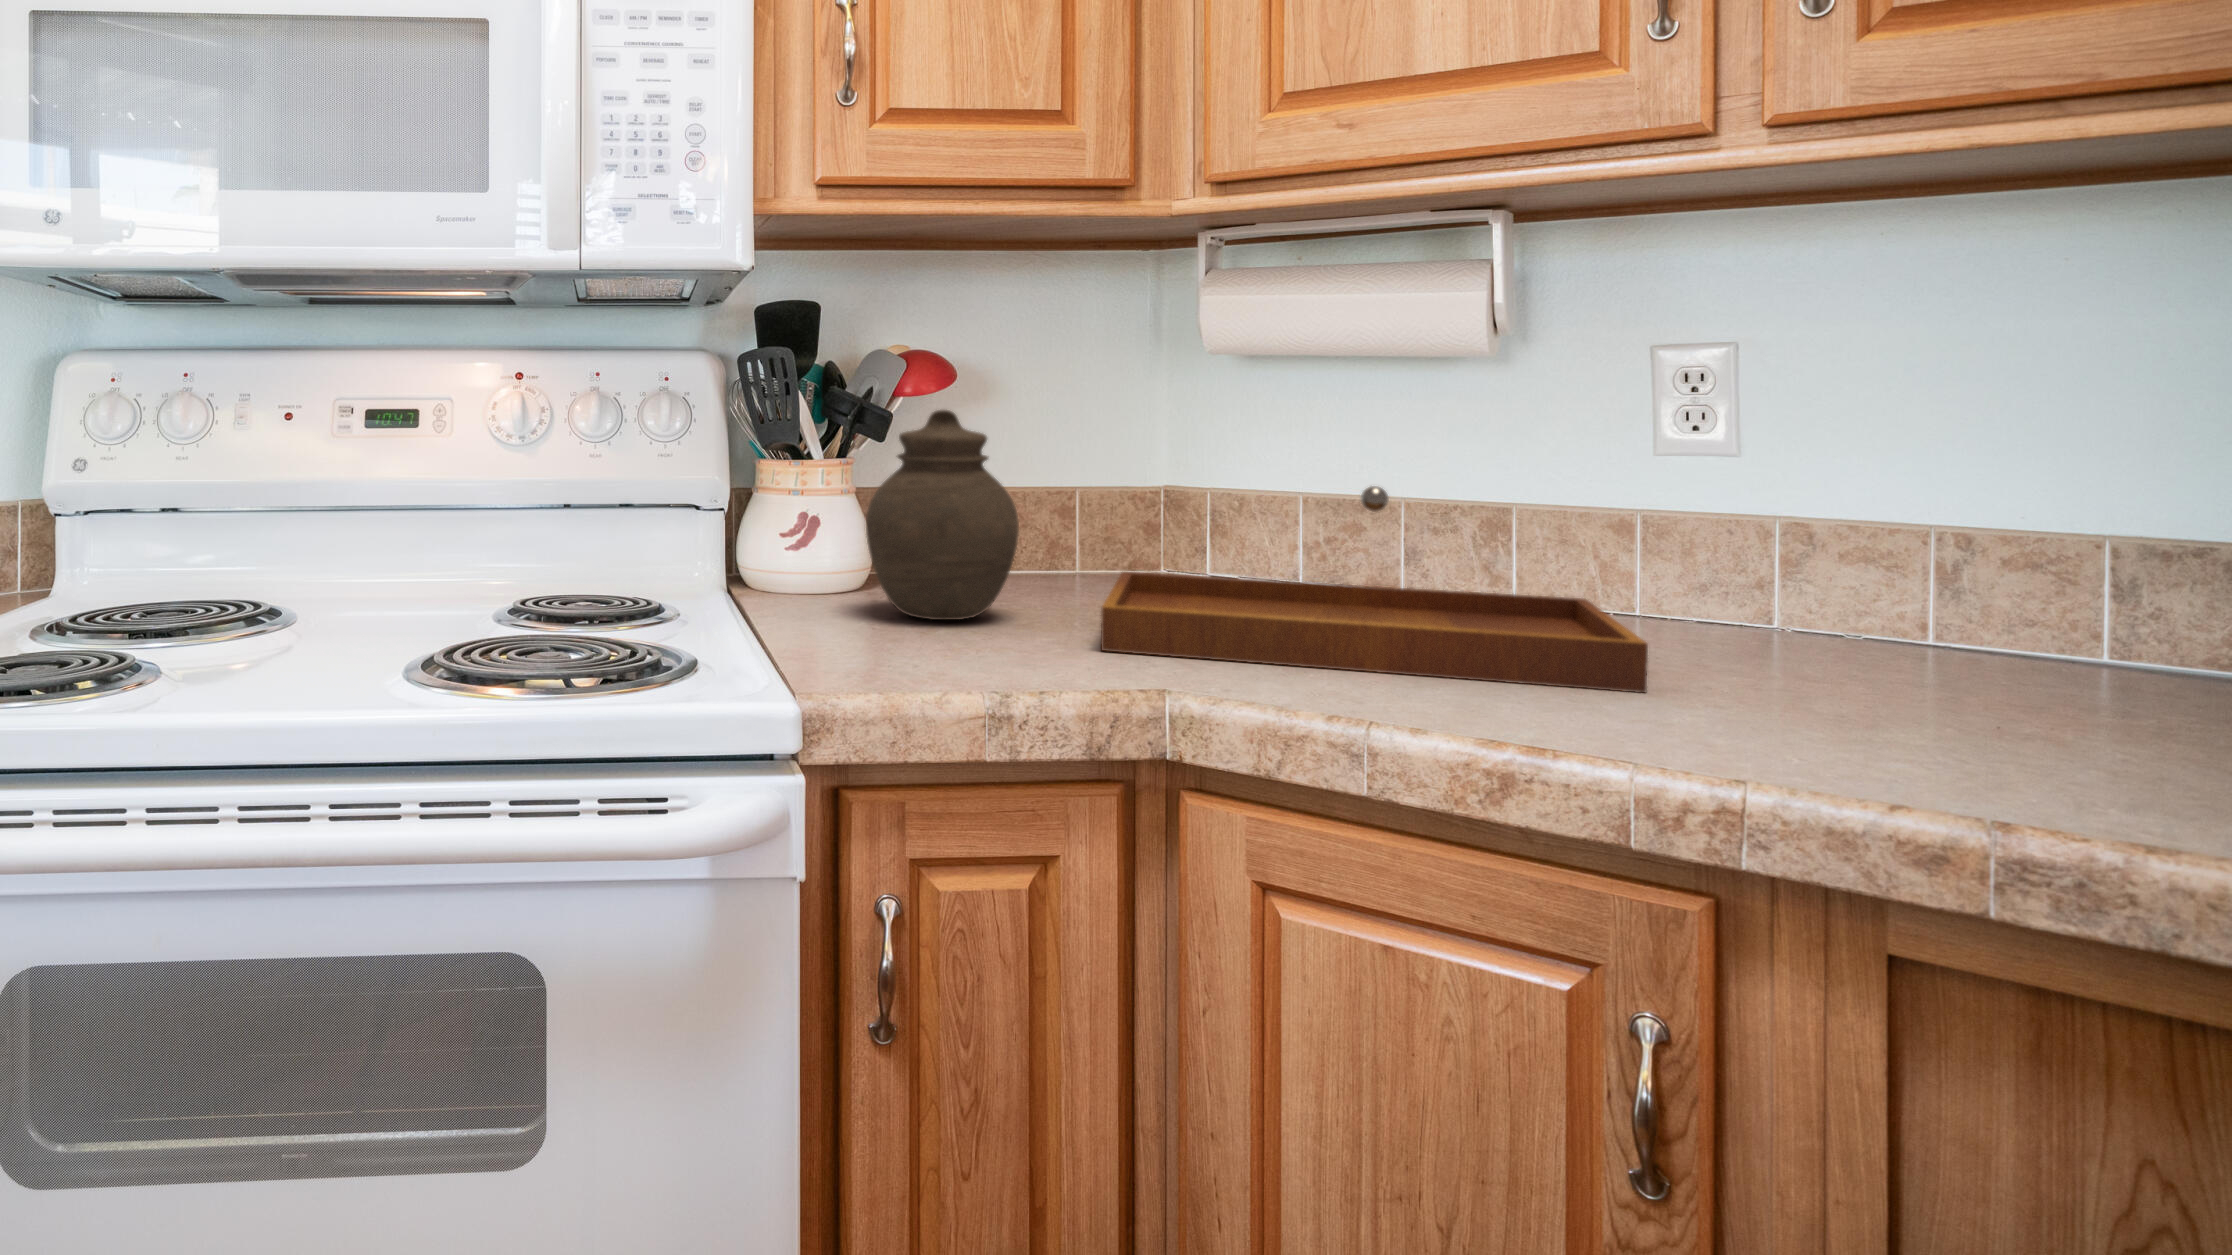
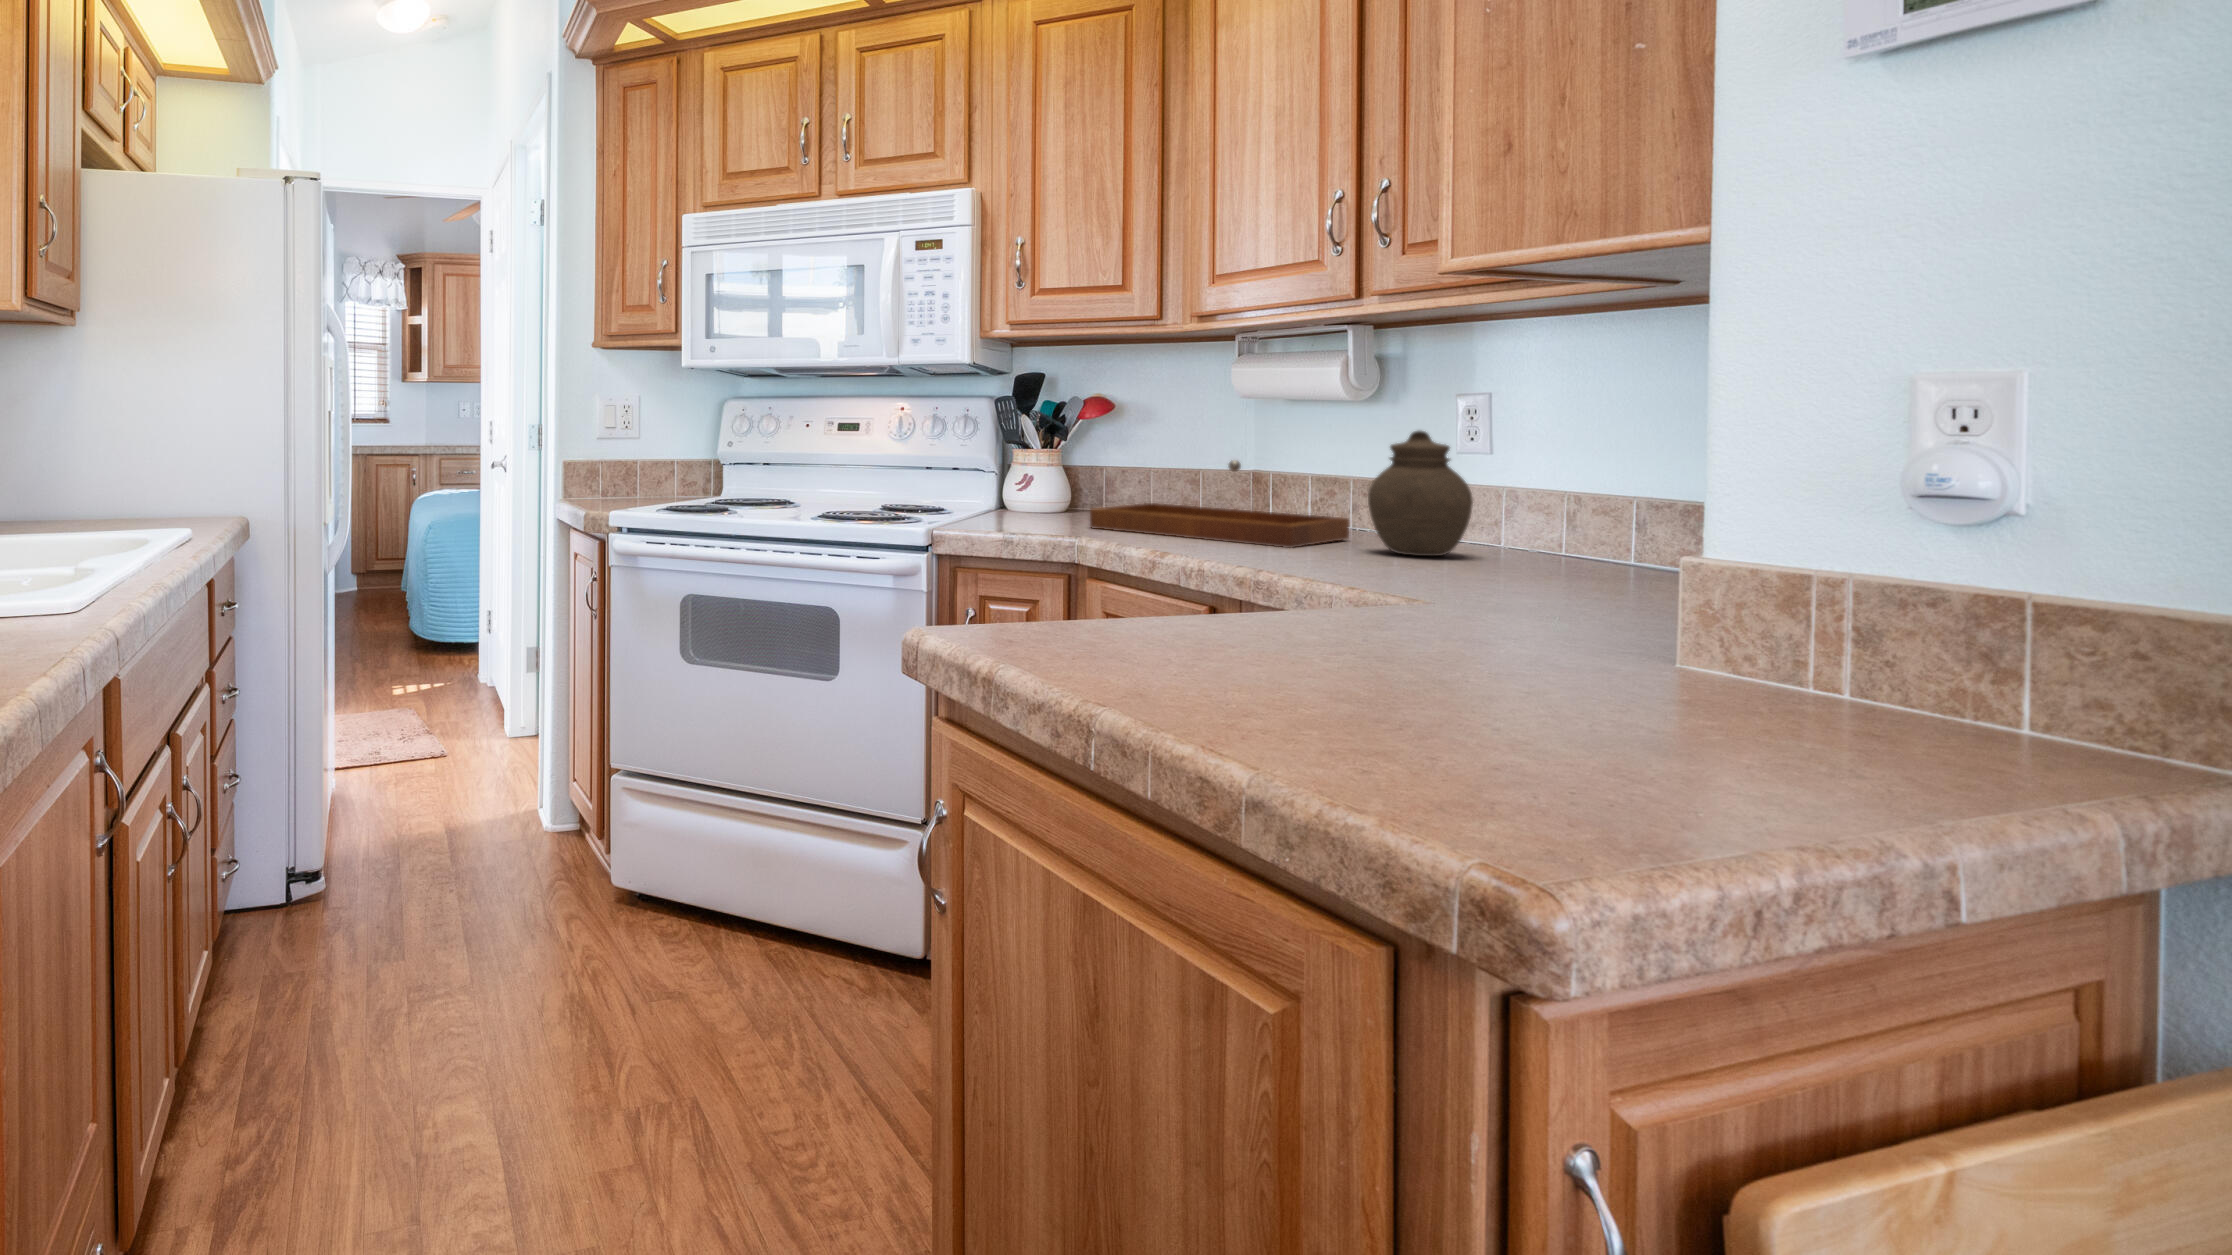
jar: present [866,410,1019,620] -> present [1368,431,1473,556]

